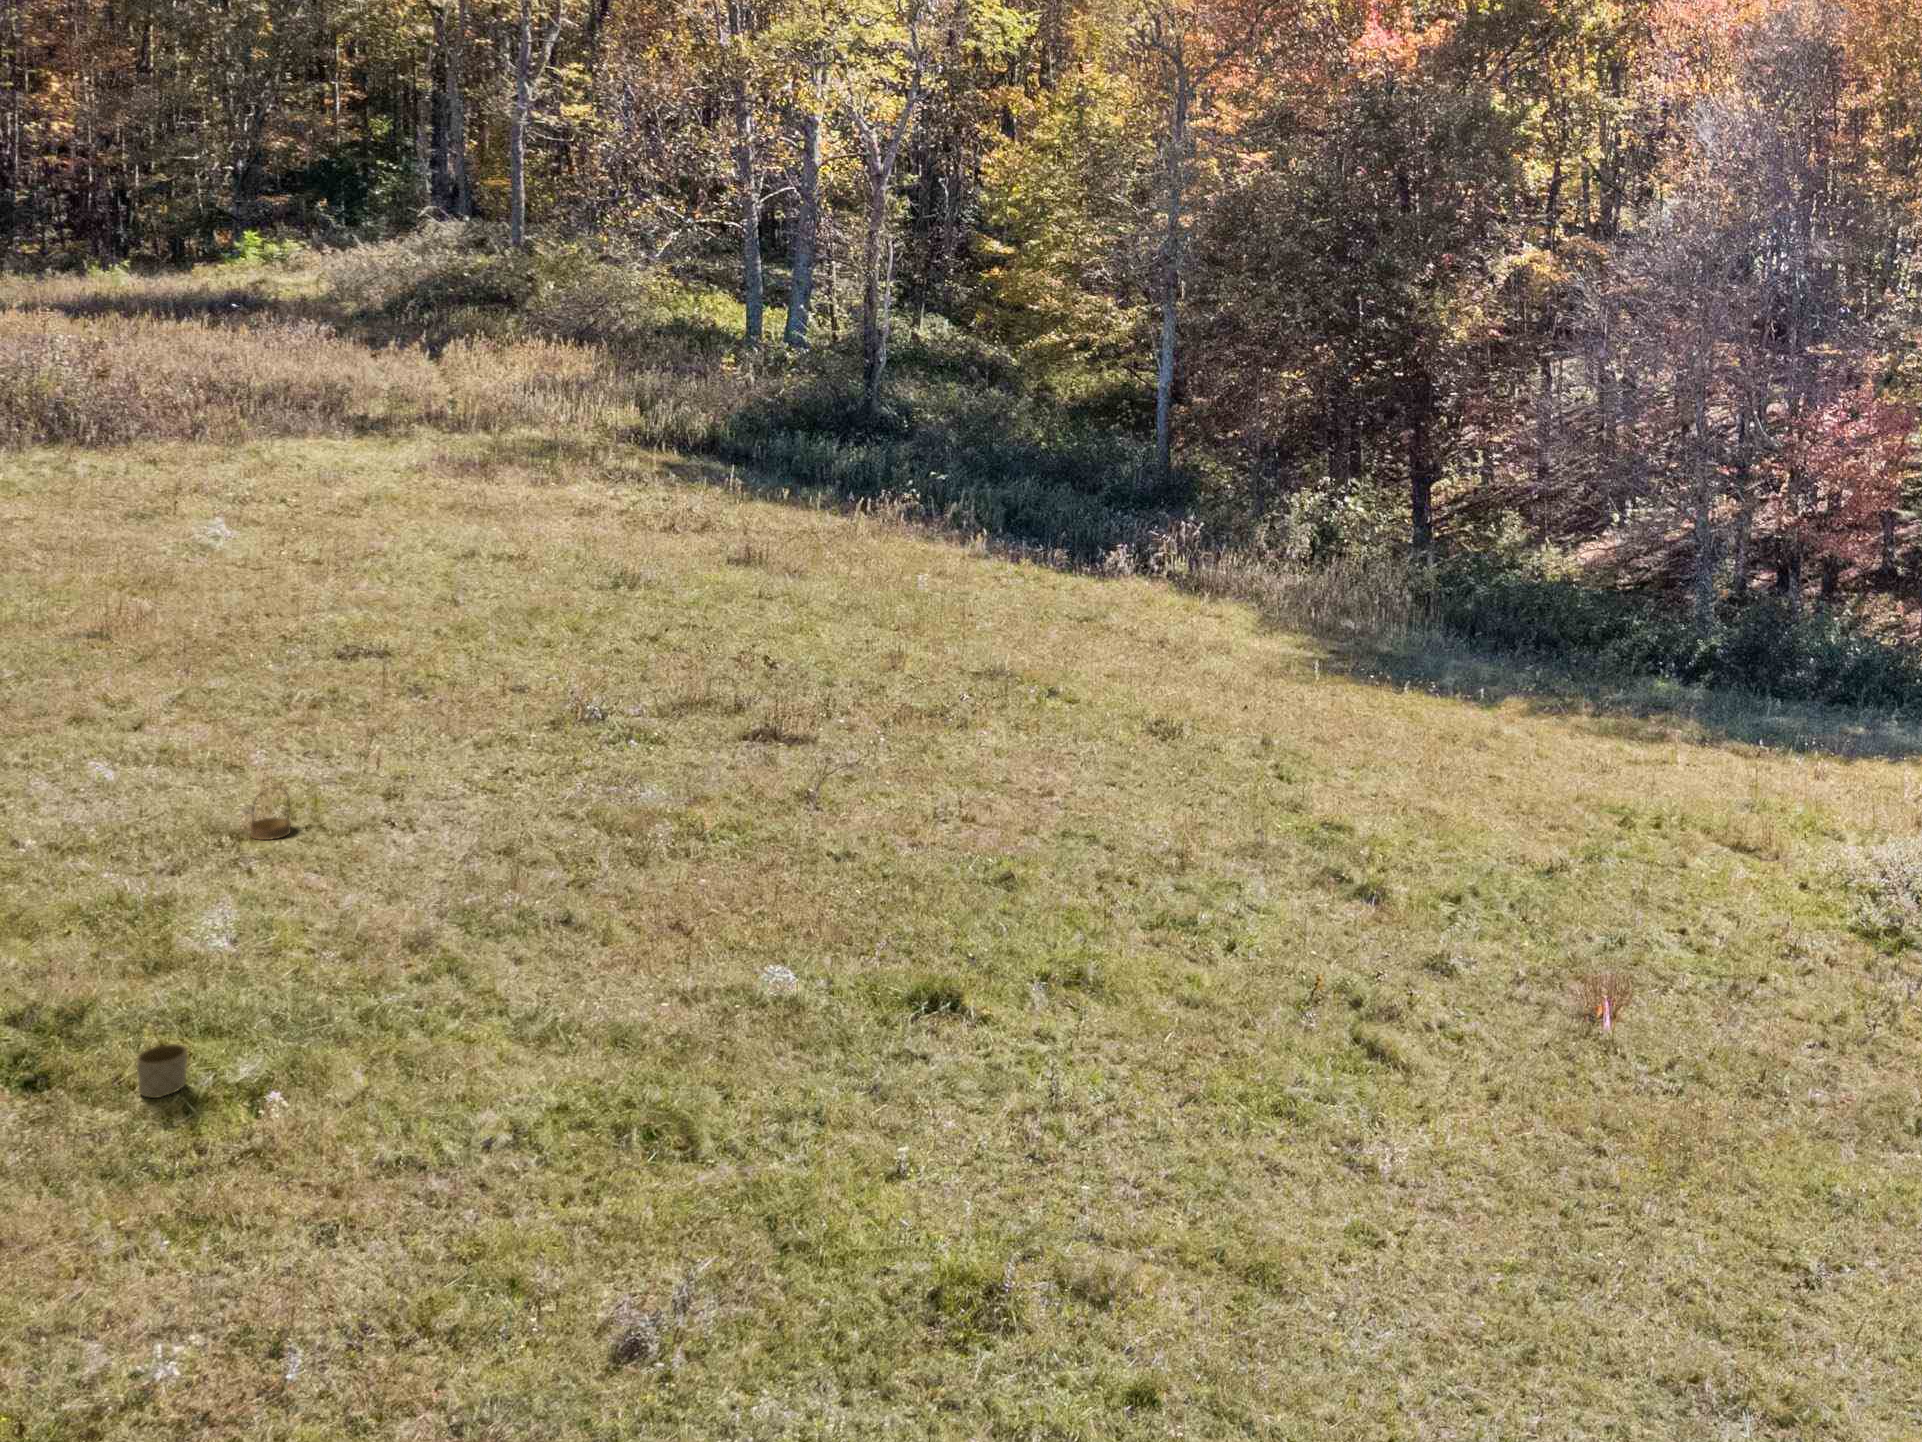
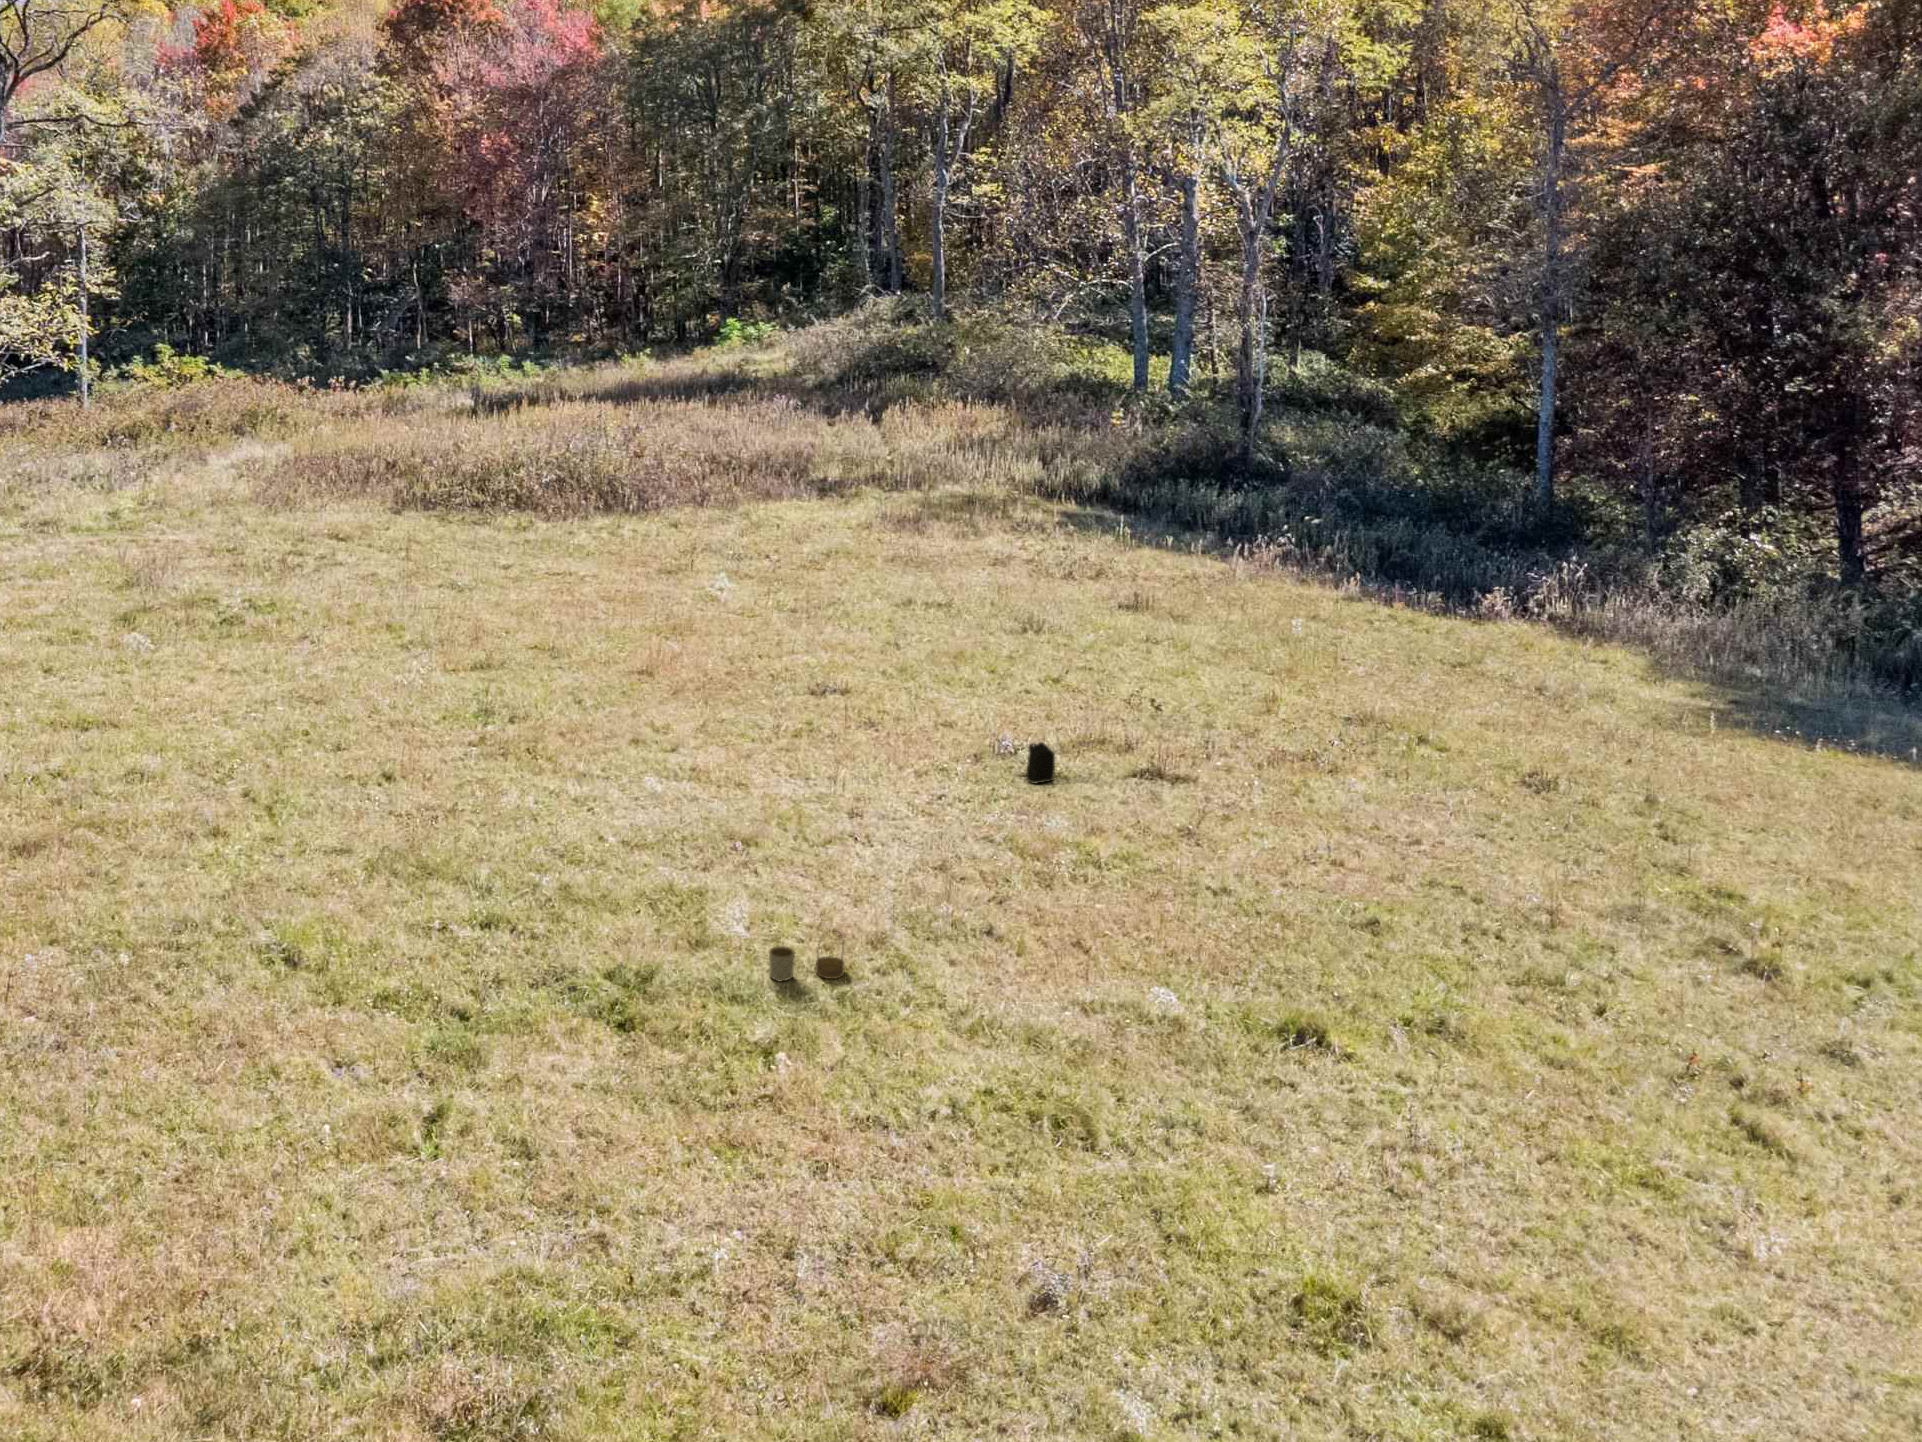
backpack: none [599,709,639,760] -> present [1025,742,1055,784]
basket: present [251,794,291,840] -> present [816,930,845,979]

